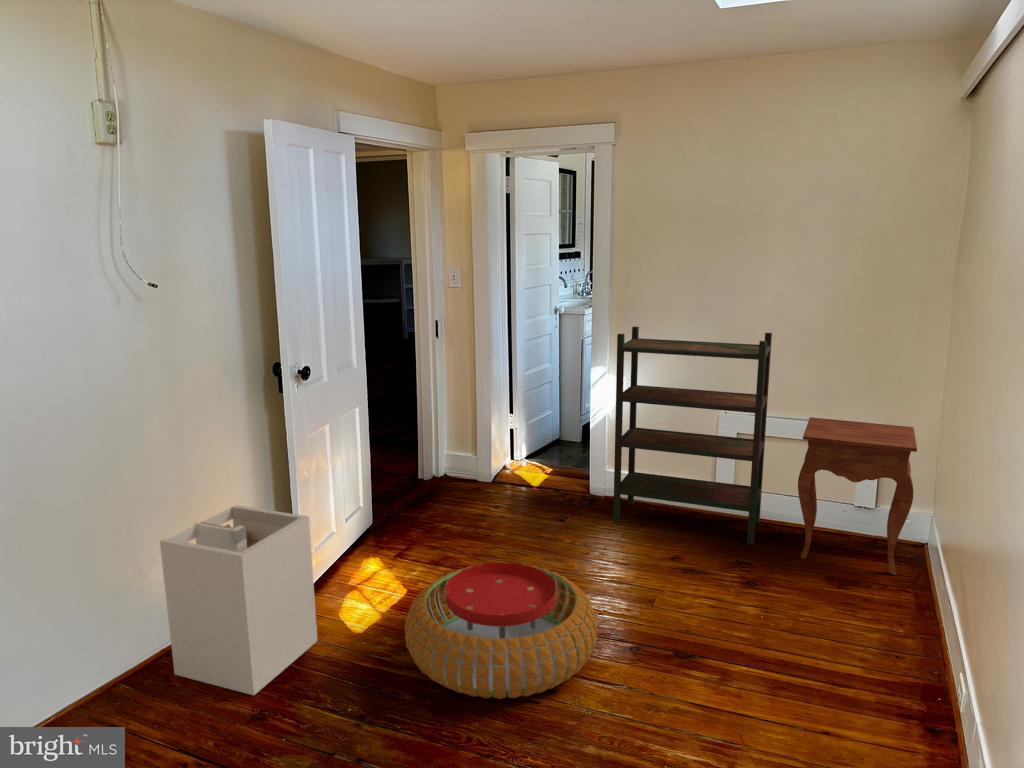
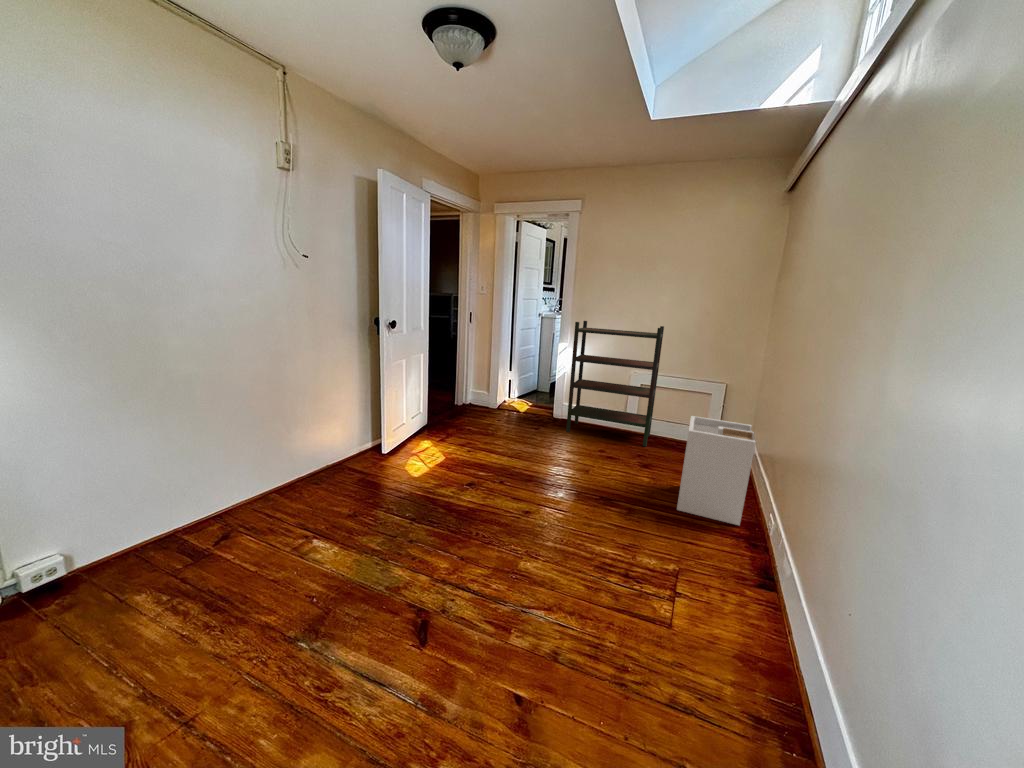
side table: present [798,417,917,575] -> none [673,376,747,466]
laundry hamper: present [160,505,317,695] -> present [677,416,756,525]
pouf: present [405,563,597,699] -> none [442,441,556,515]

